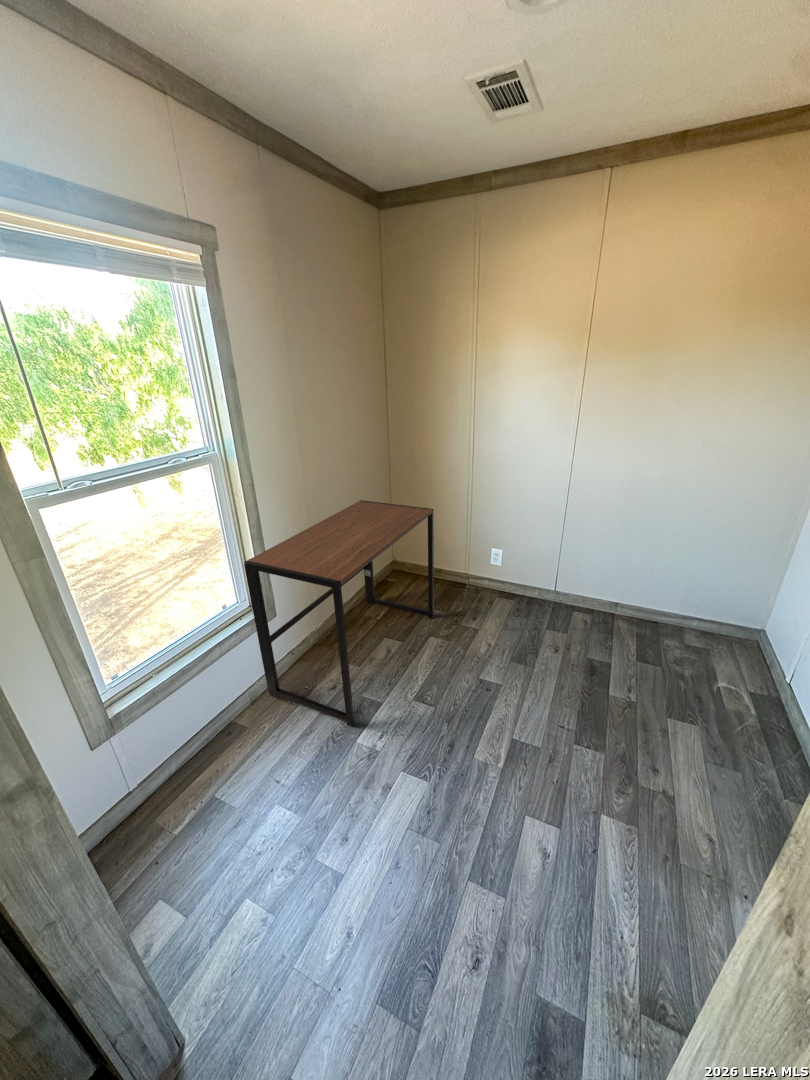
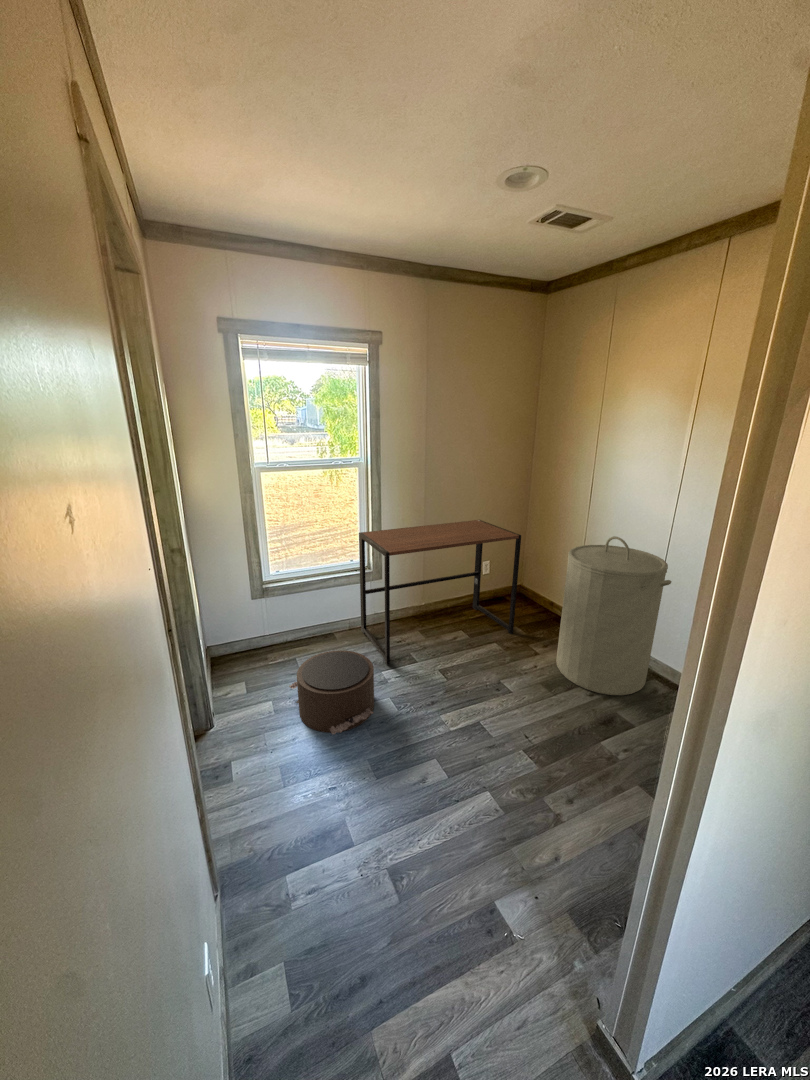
laundry hamper: none [491,490,608,647] -> present [556,536,671,695]
pouf: none [266,738,422,895] -> present [289,650,374,735]

